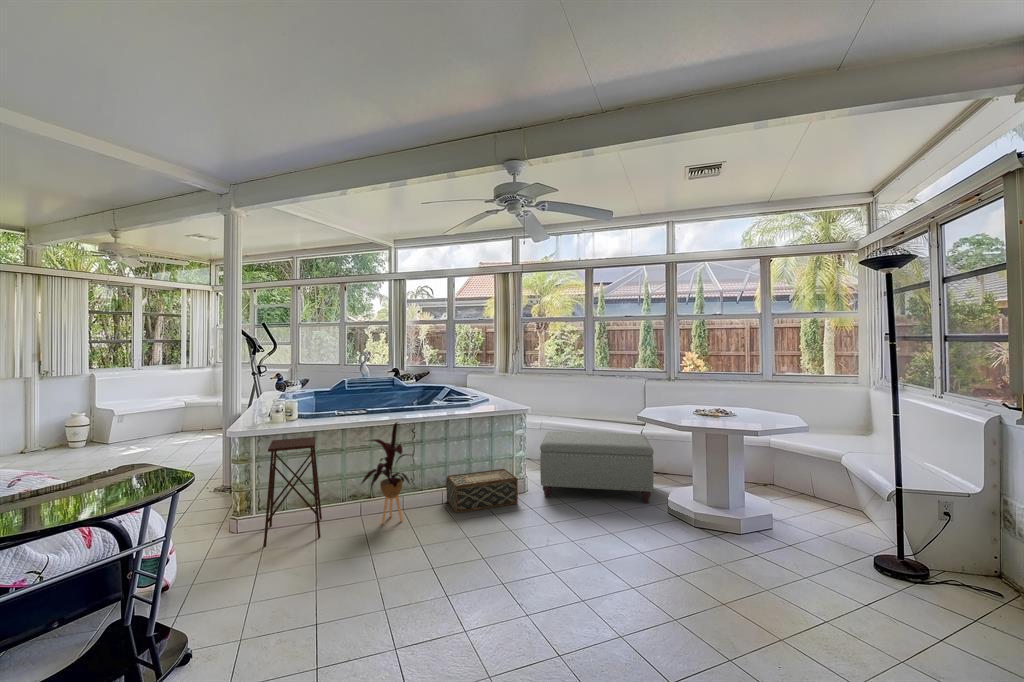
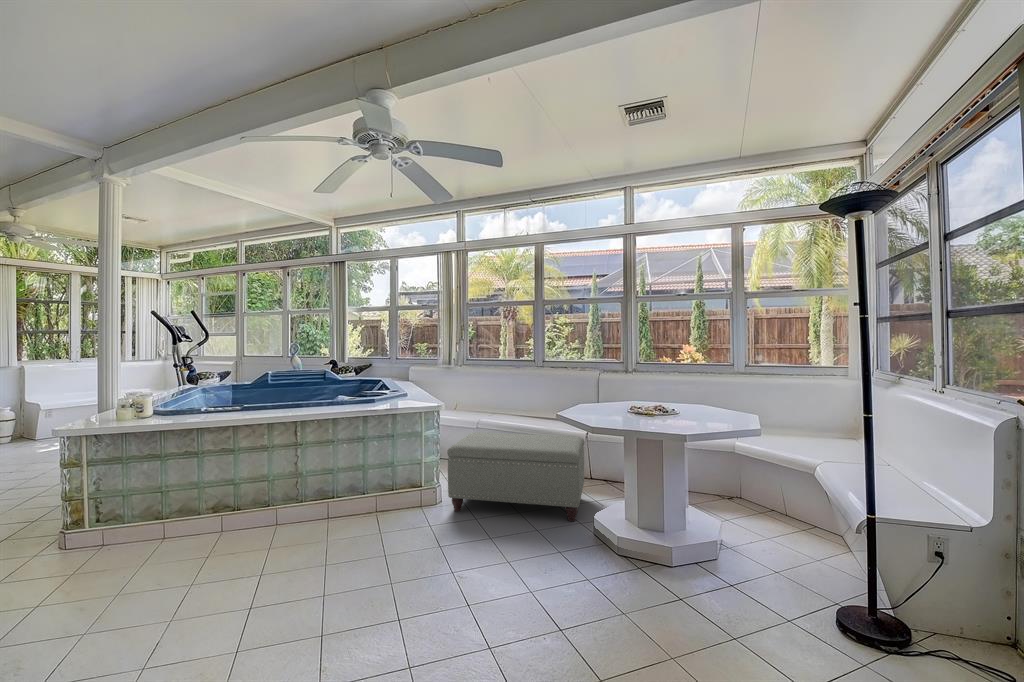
house plant: present [362,422,409,524] -> none [200,420,276,543]
side table: present [264,437,322,547] -> none [69,437,172,571]
woven basket: present [446,469,518,513] -> none [333,476,416,530]

